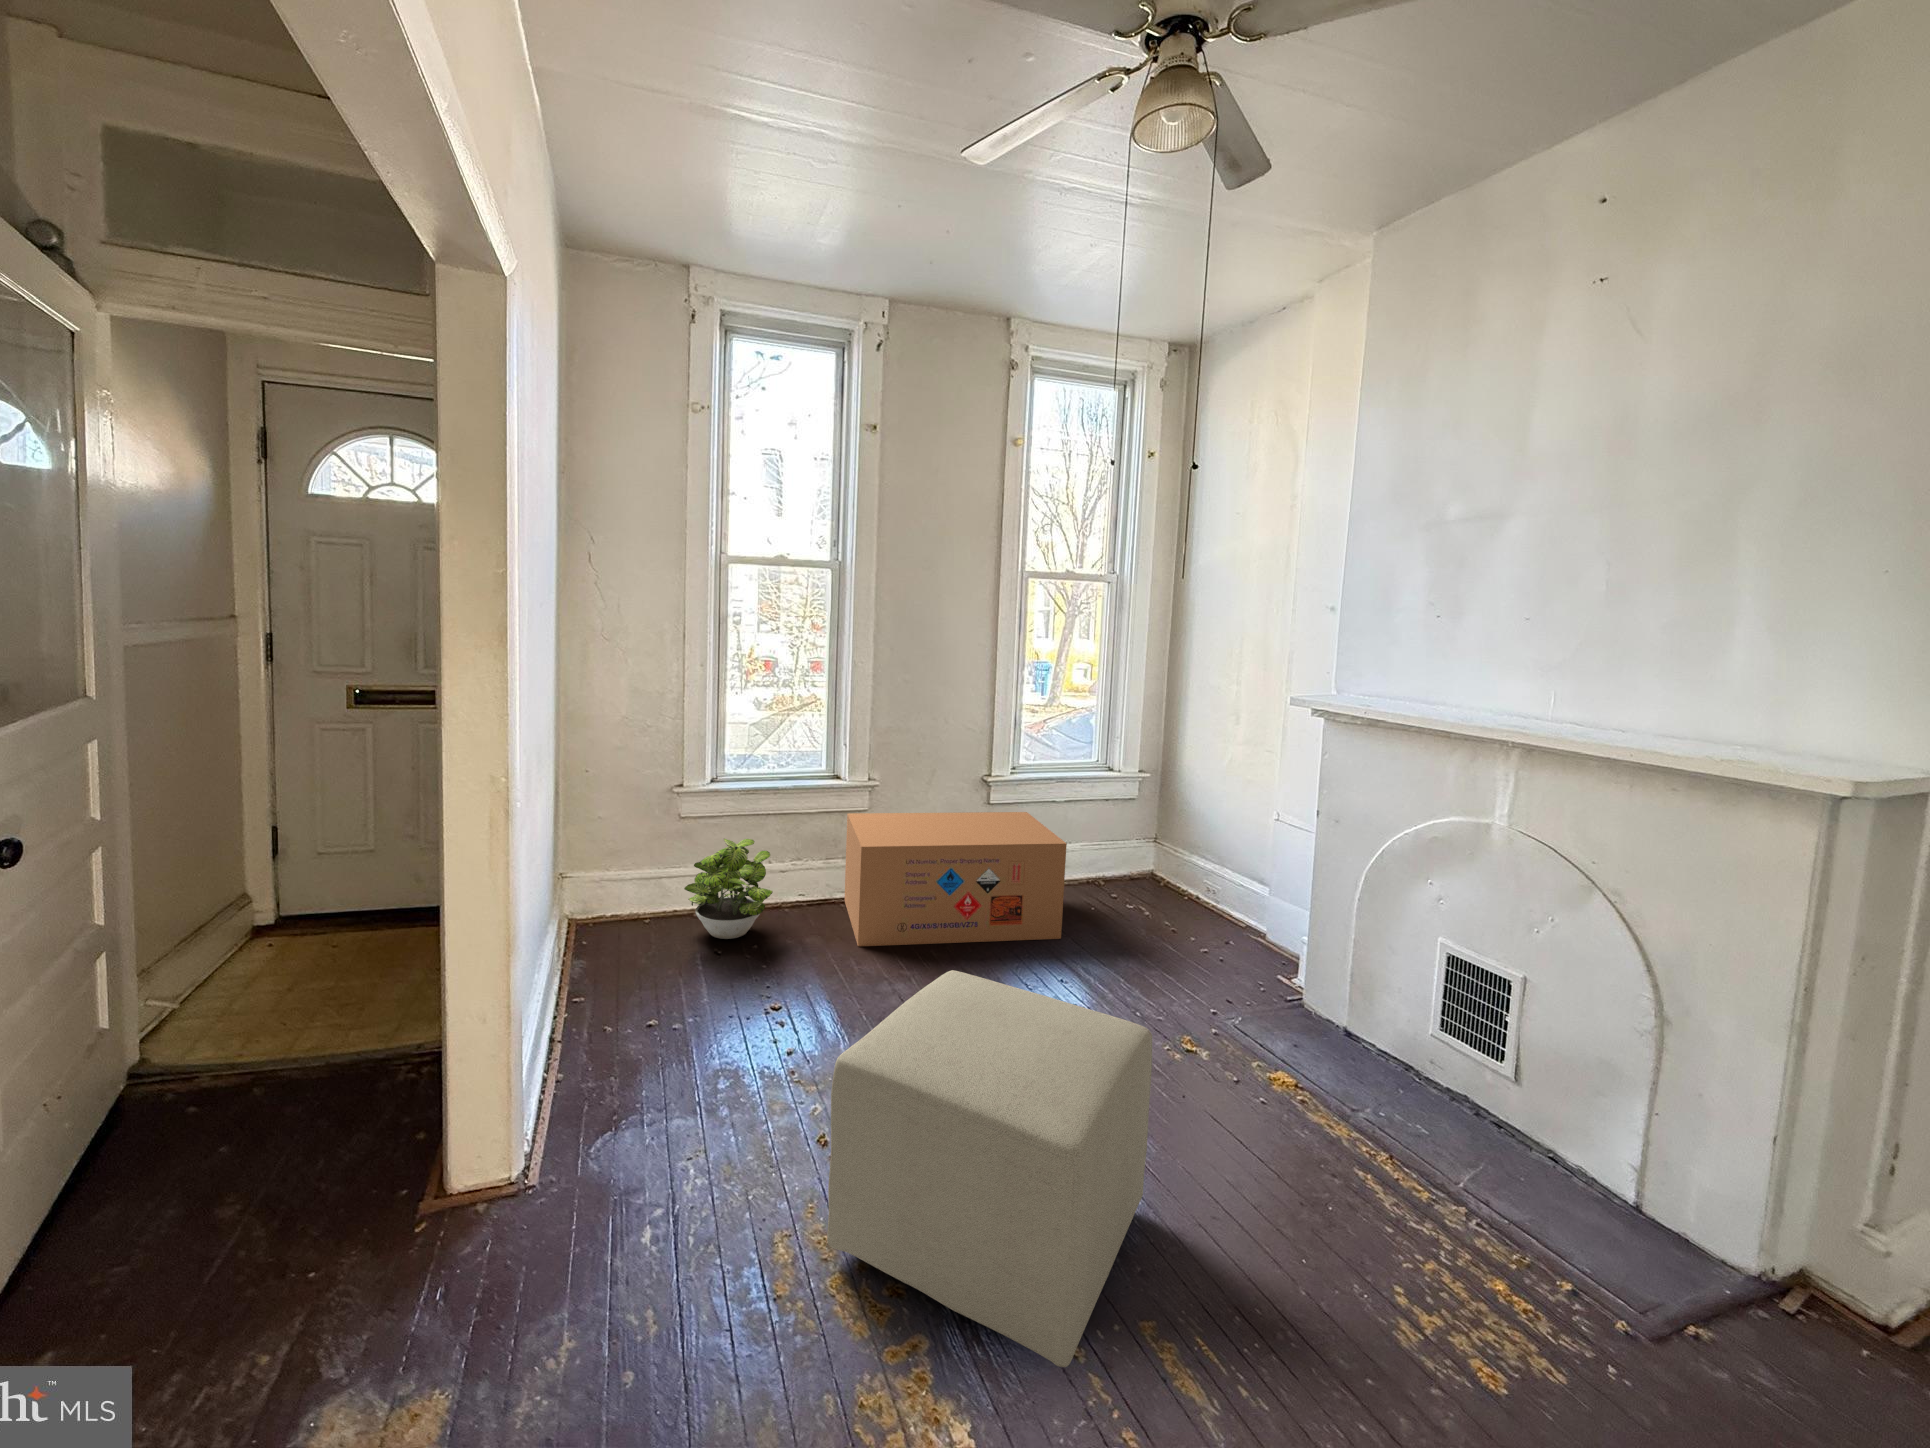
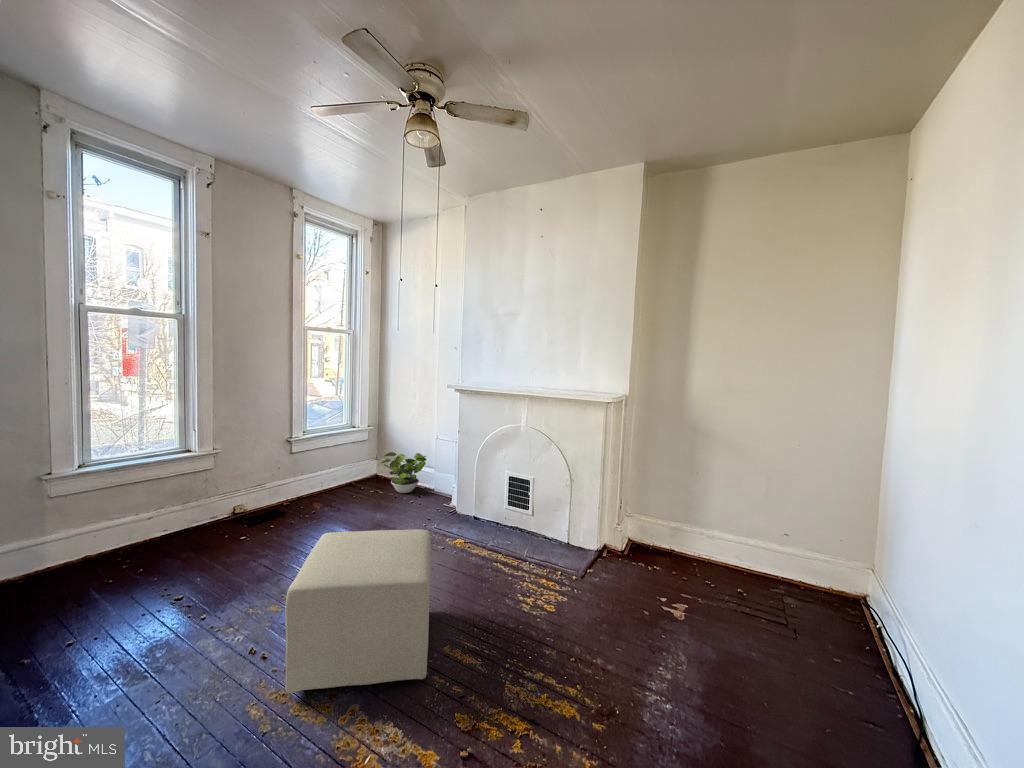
cardboard box: present [845,812,1067,946] -> none [198,454,345,549]
potted plant: present [684,839,773,939] -> present [377,452,427,493]

